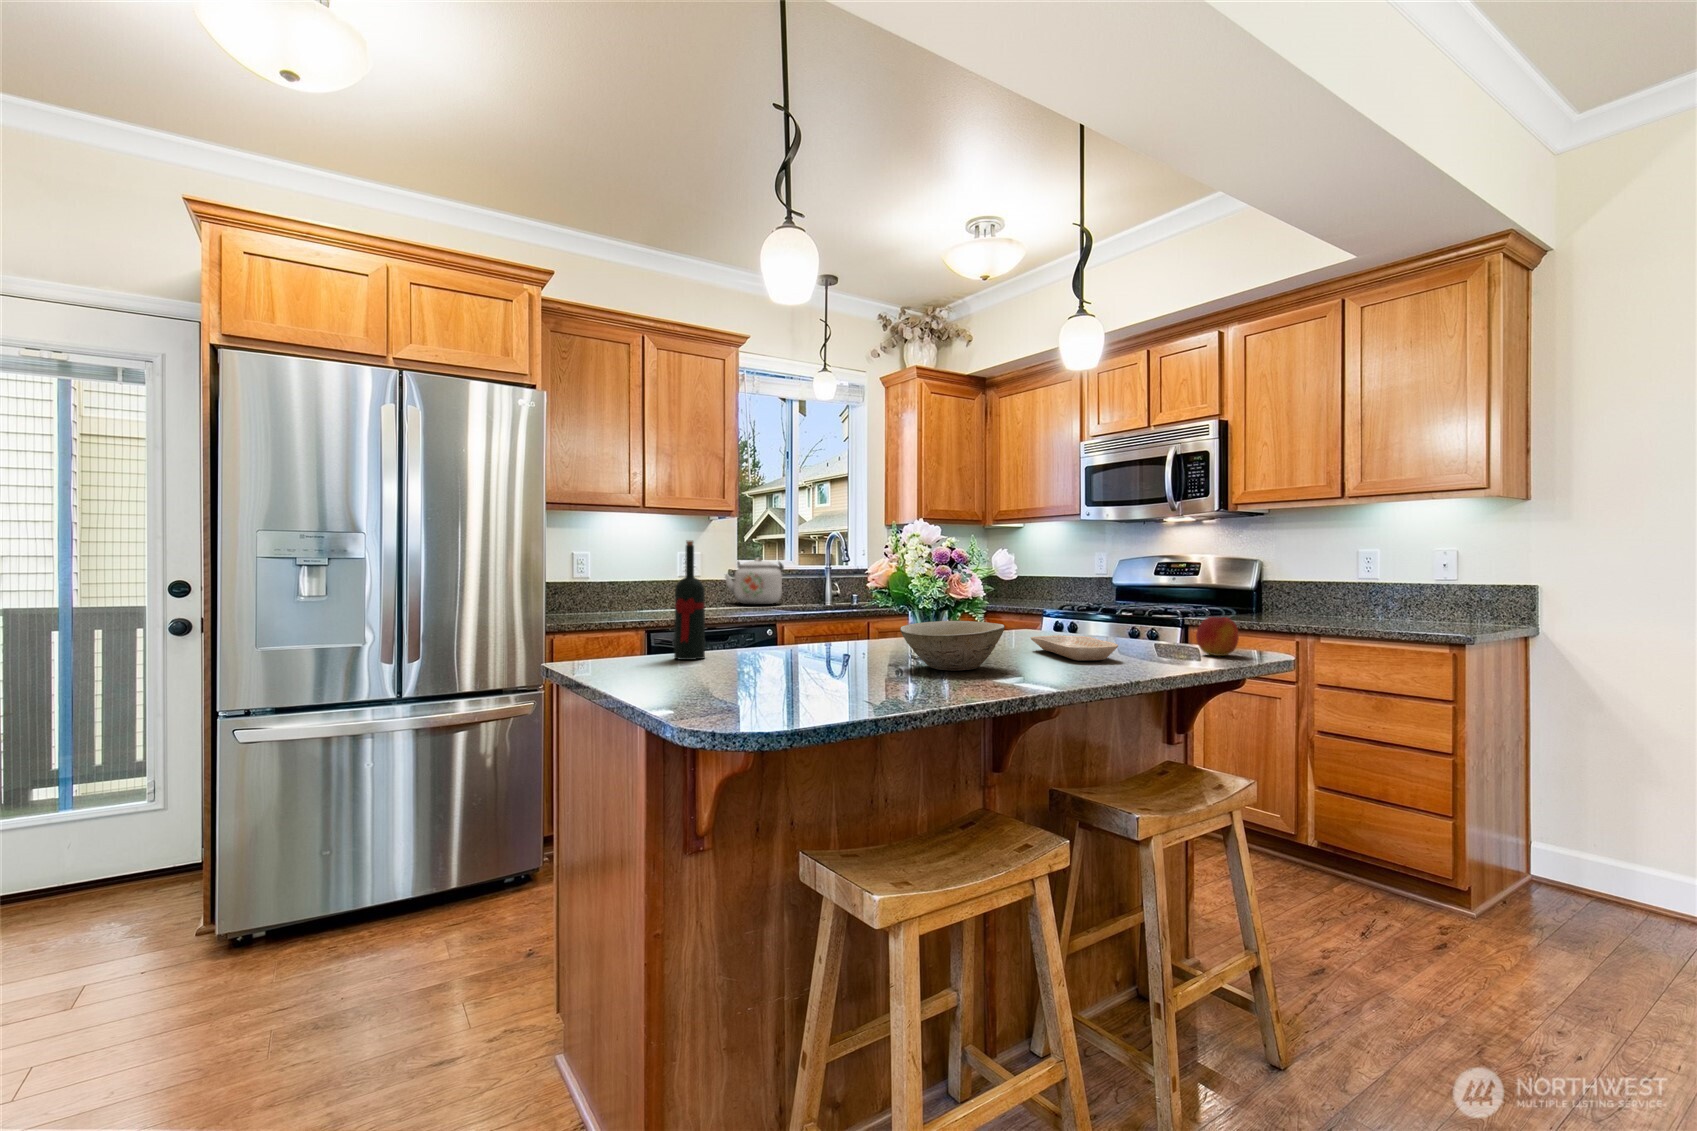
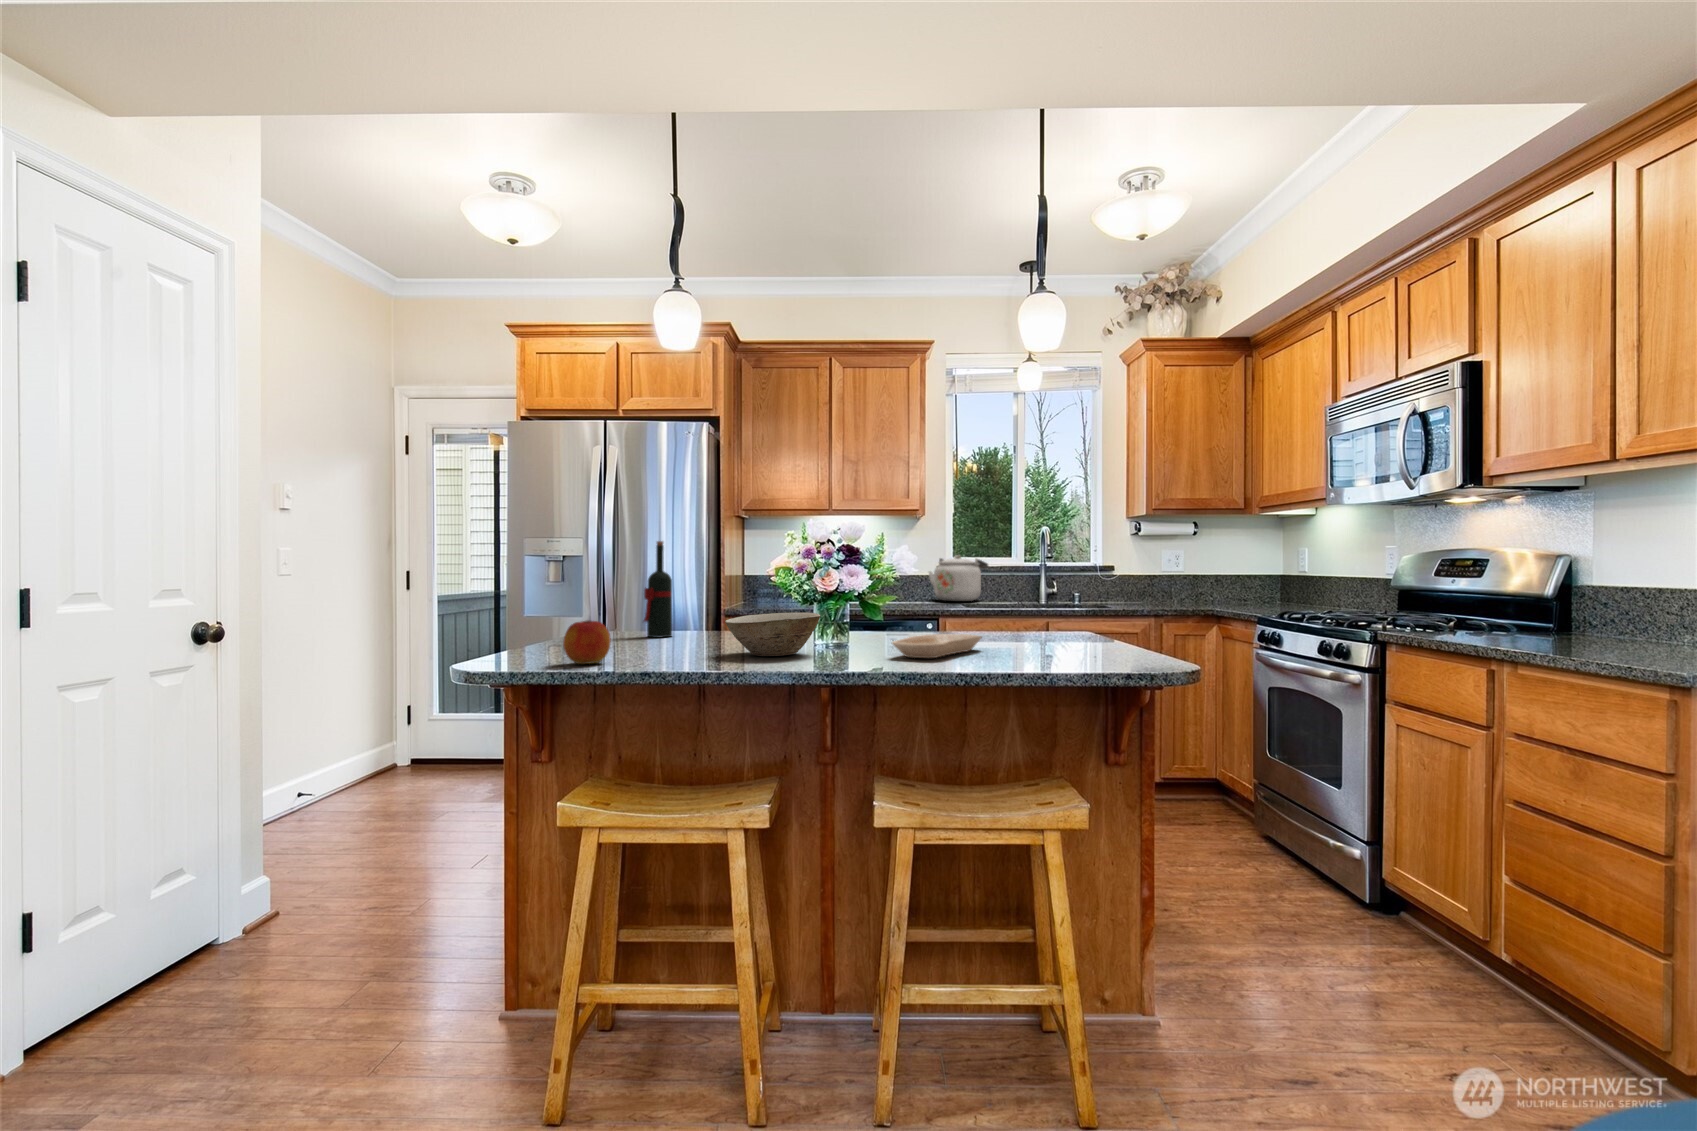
apple: present [1196,617,1239,656] -> present [563,621,611,664]

